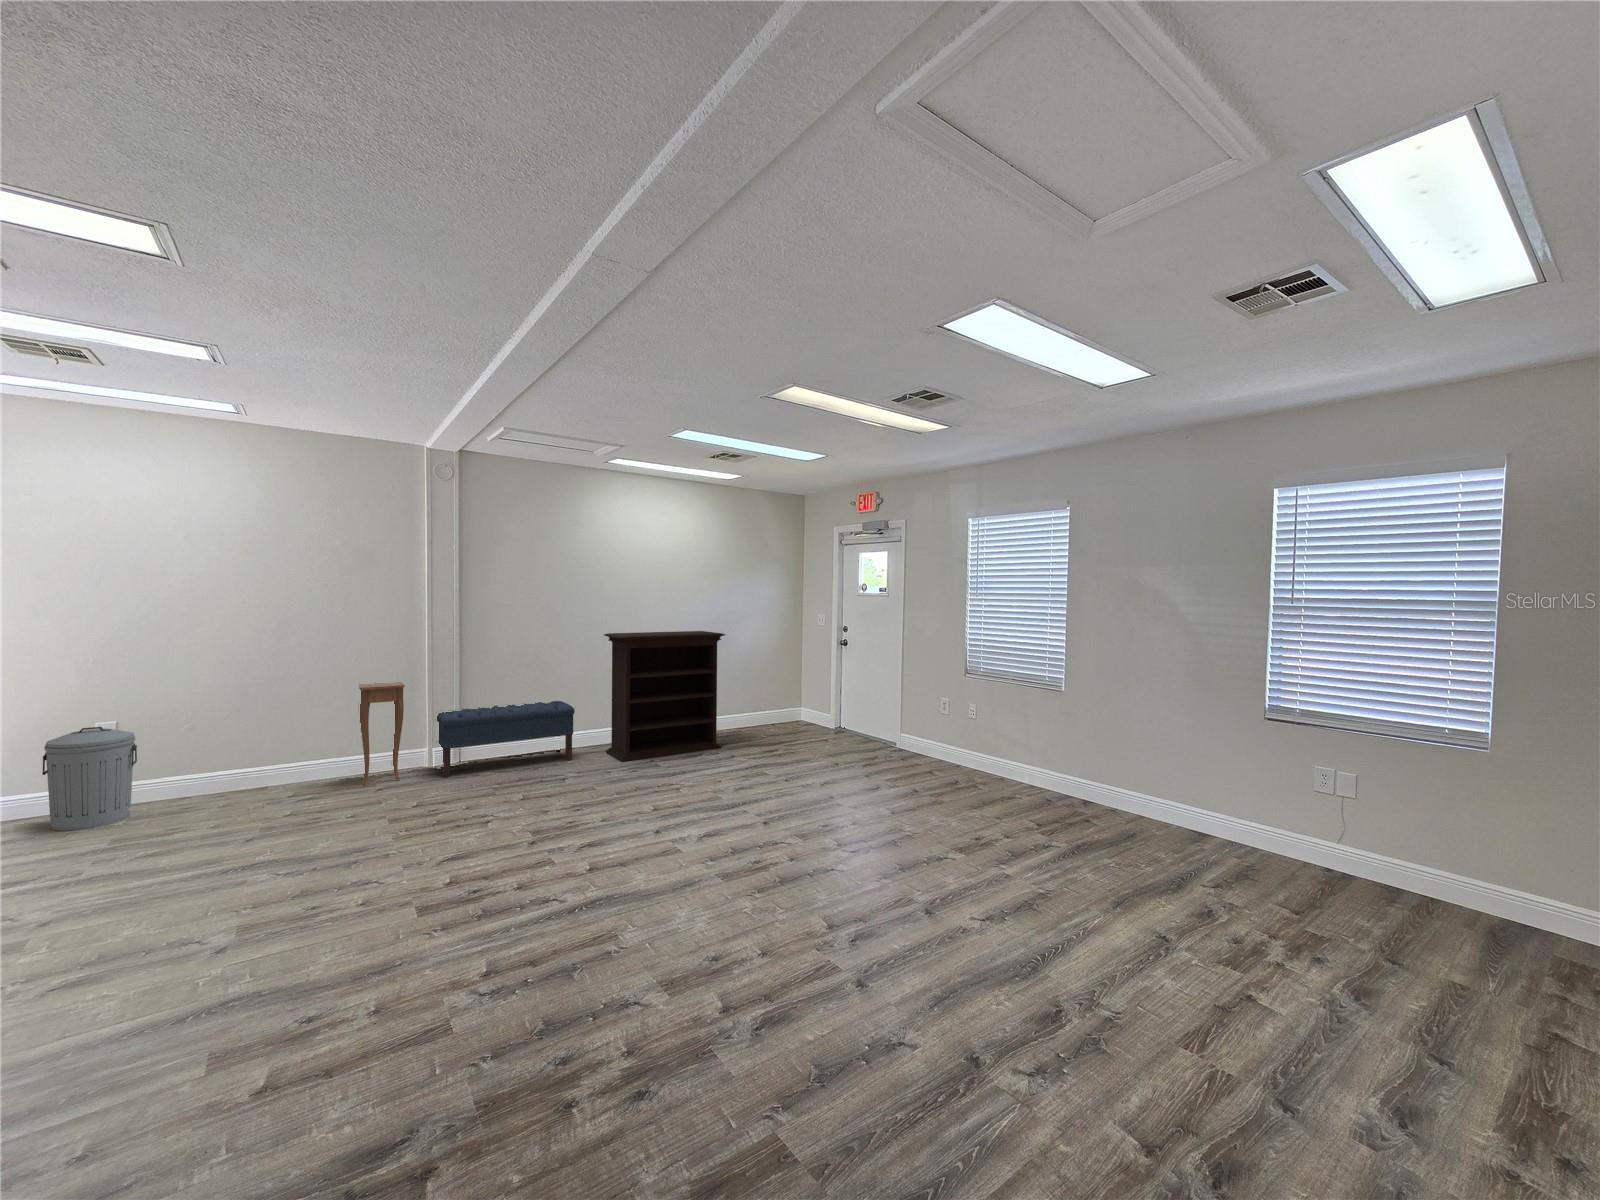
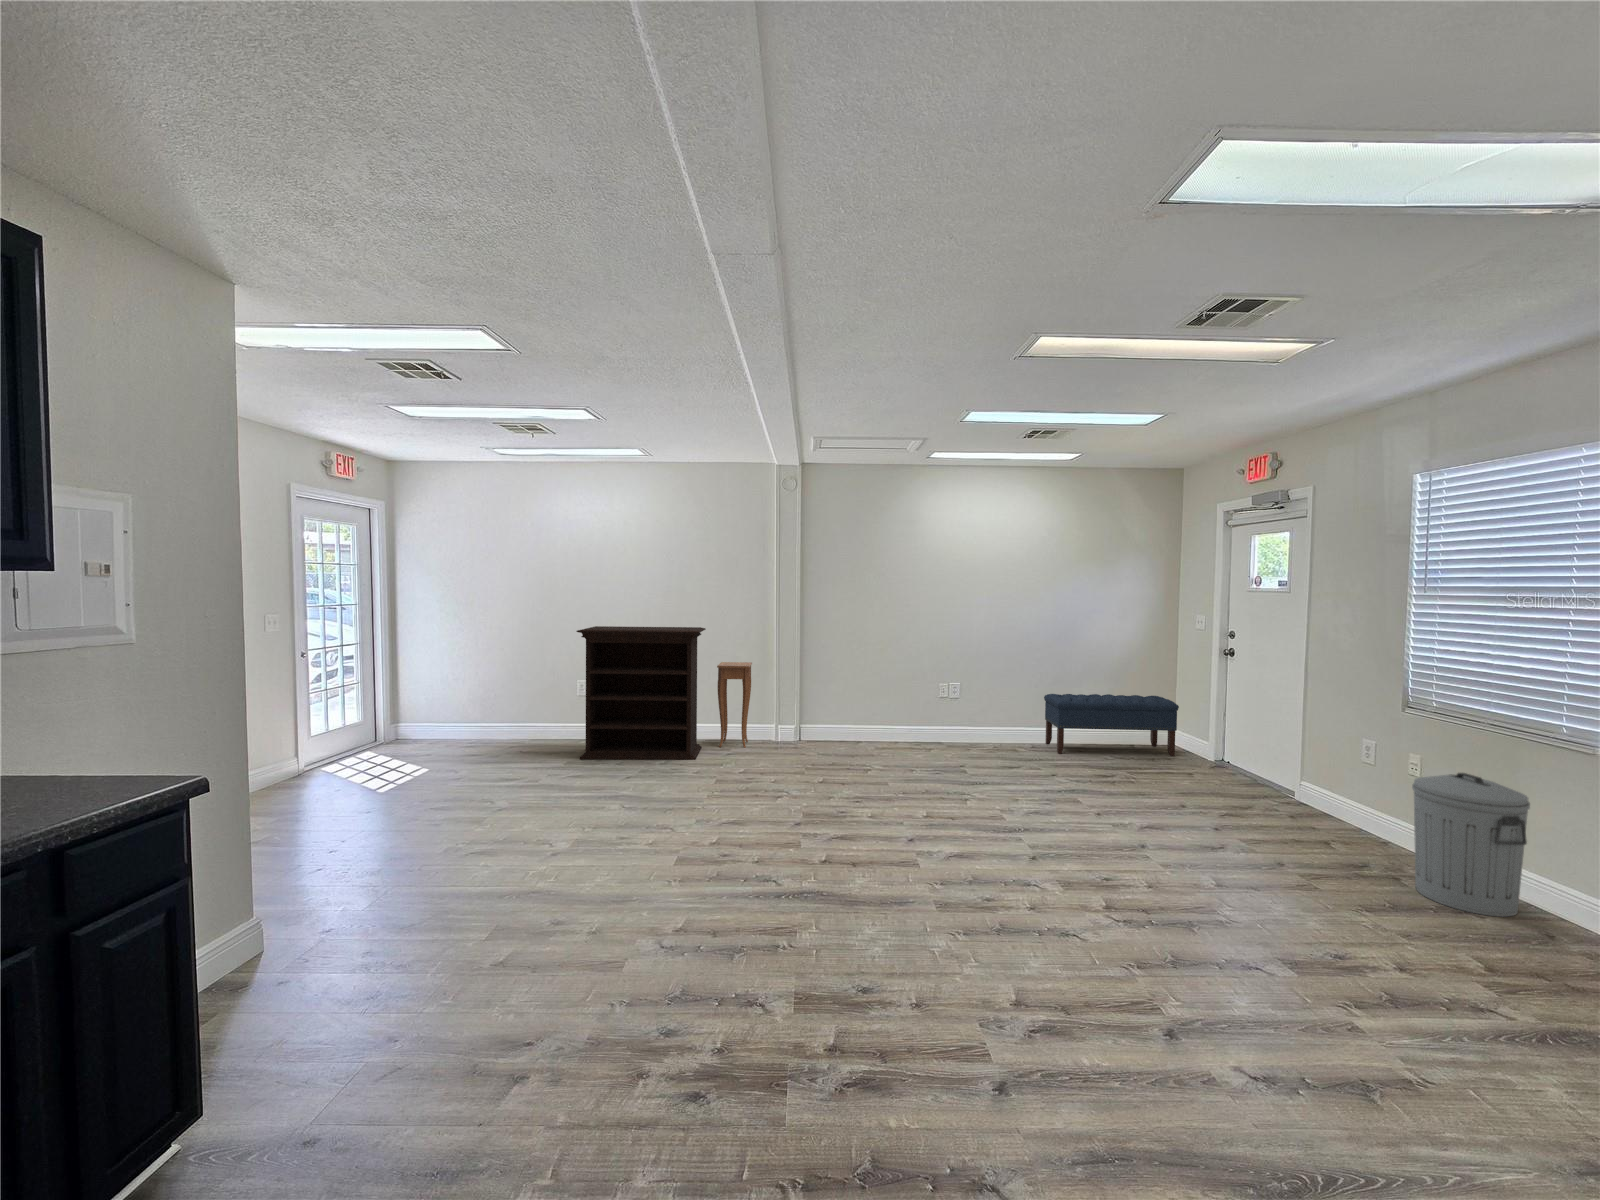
bookshelf: present [604,631,725,762] -> present [576,626,706,760]
bench: present [437,701,575,777] -> present [1044,694,1179,756]
trash can: present [42,727,137,831] -> present [1412,773,1530,917]

